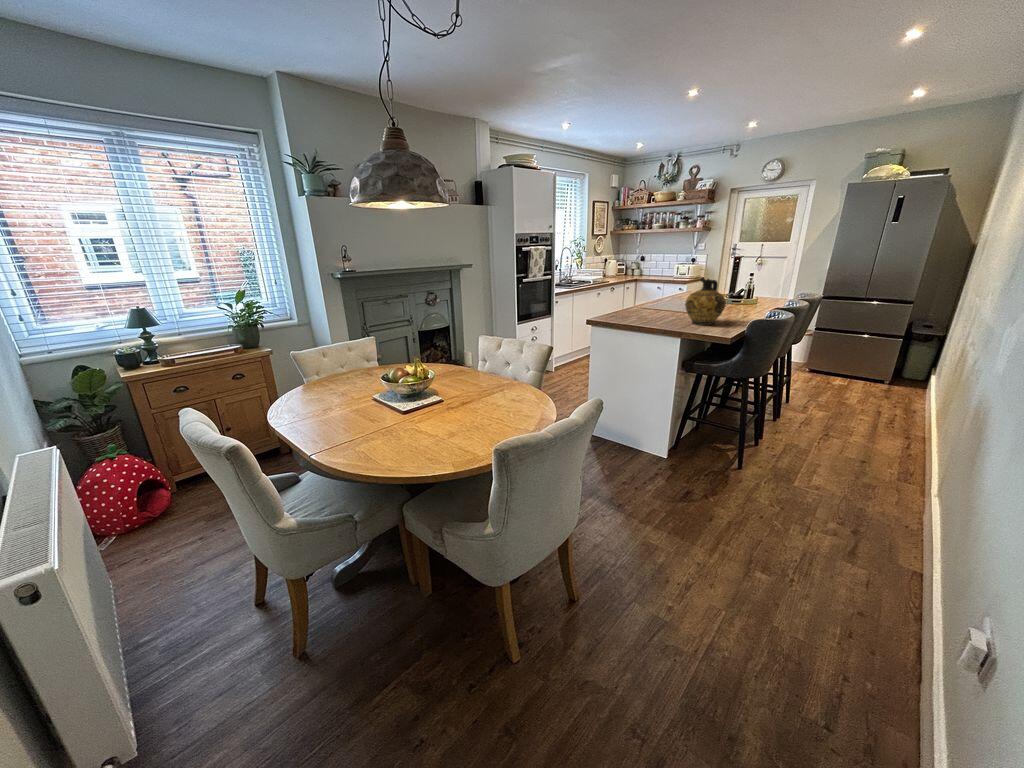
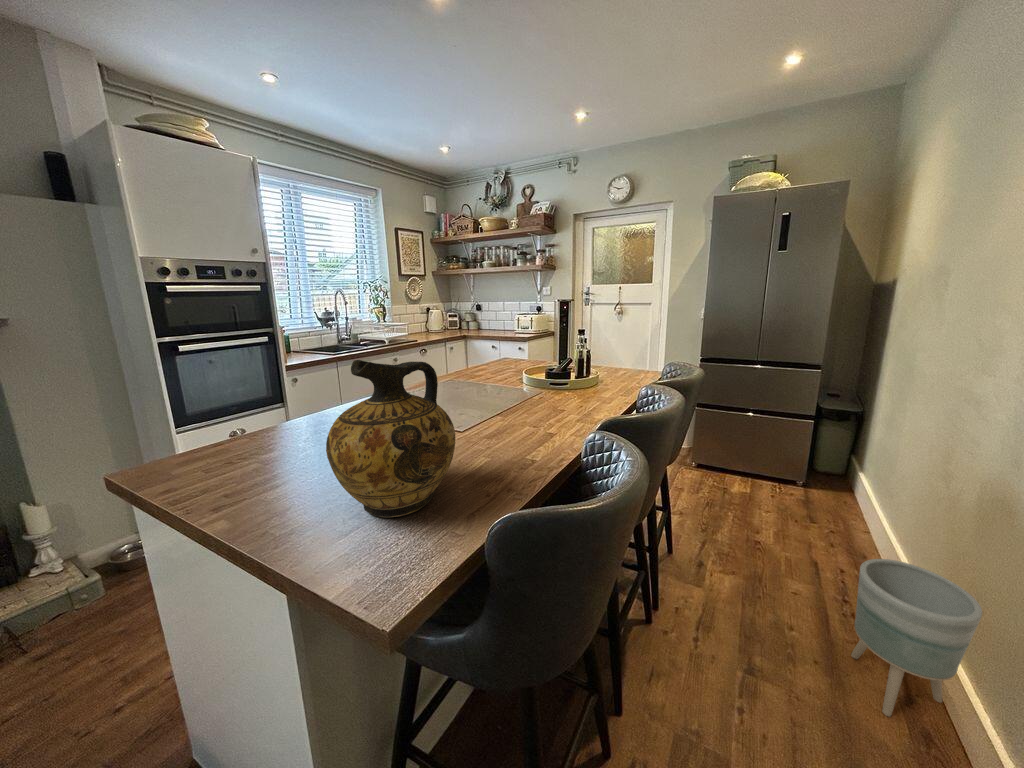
planter: none [879,384,937,445] -> present [851,559,982,717]

